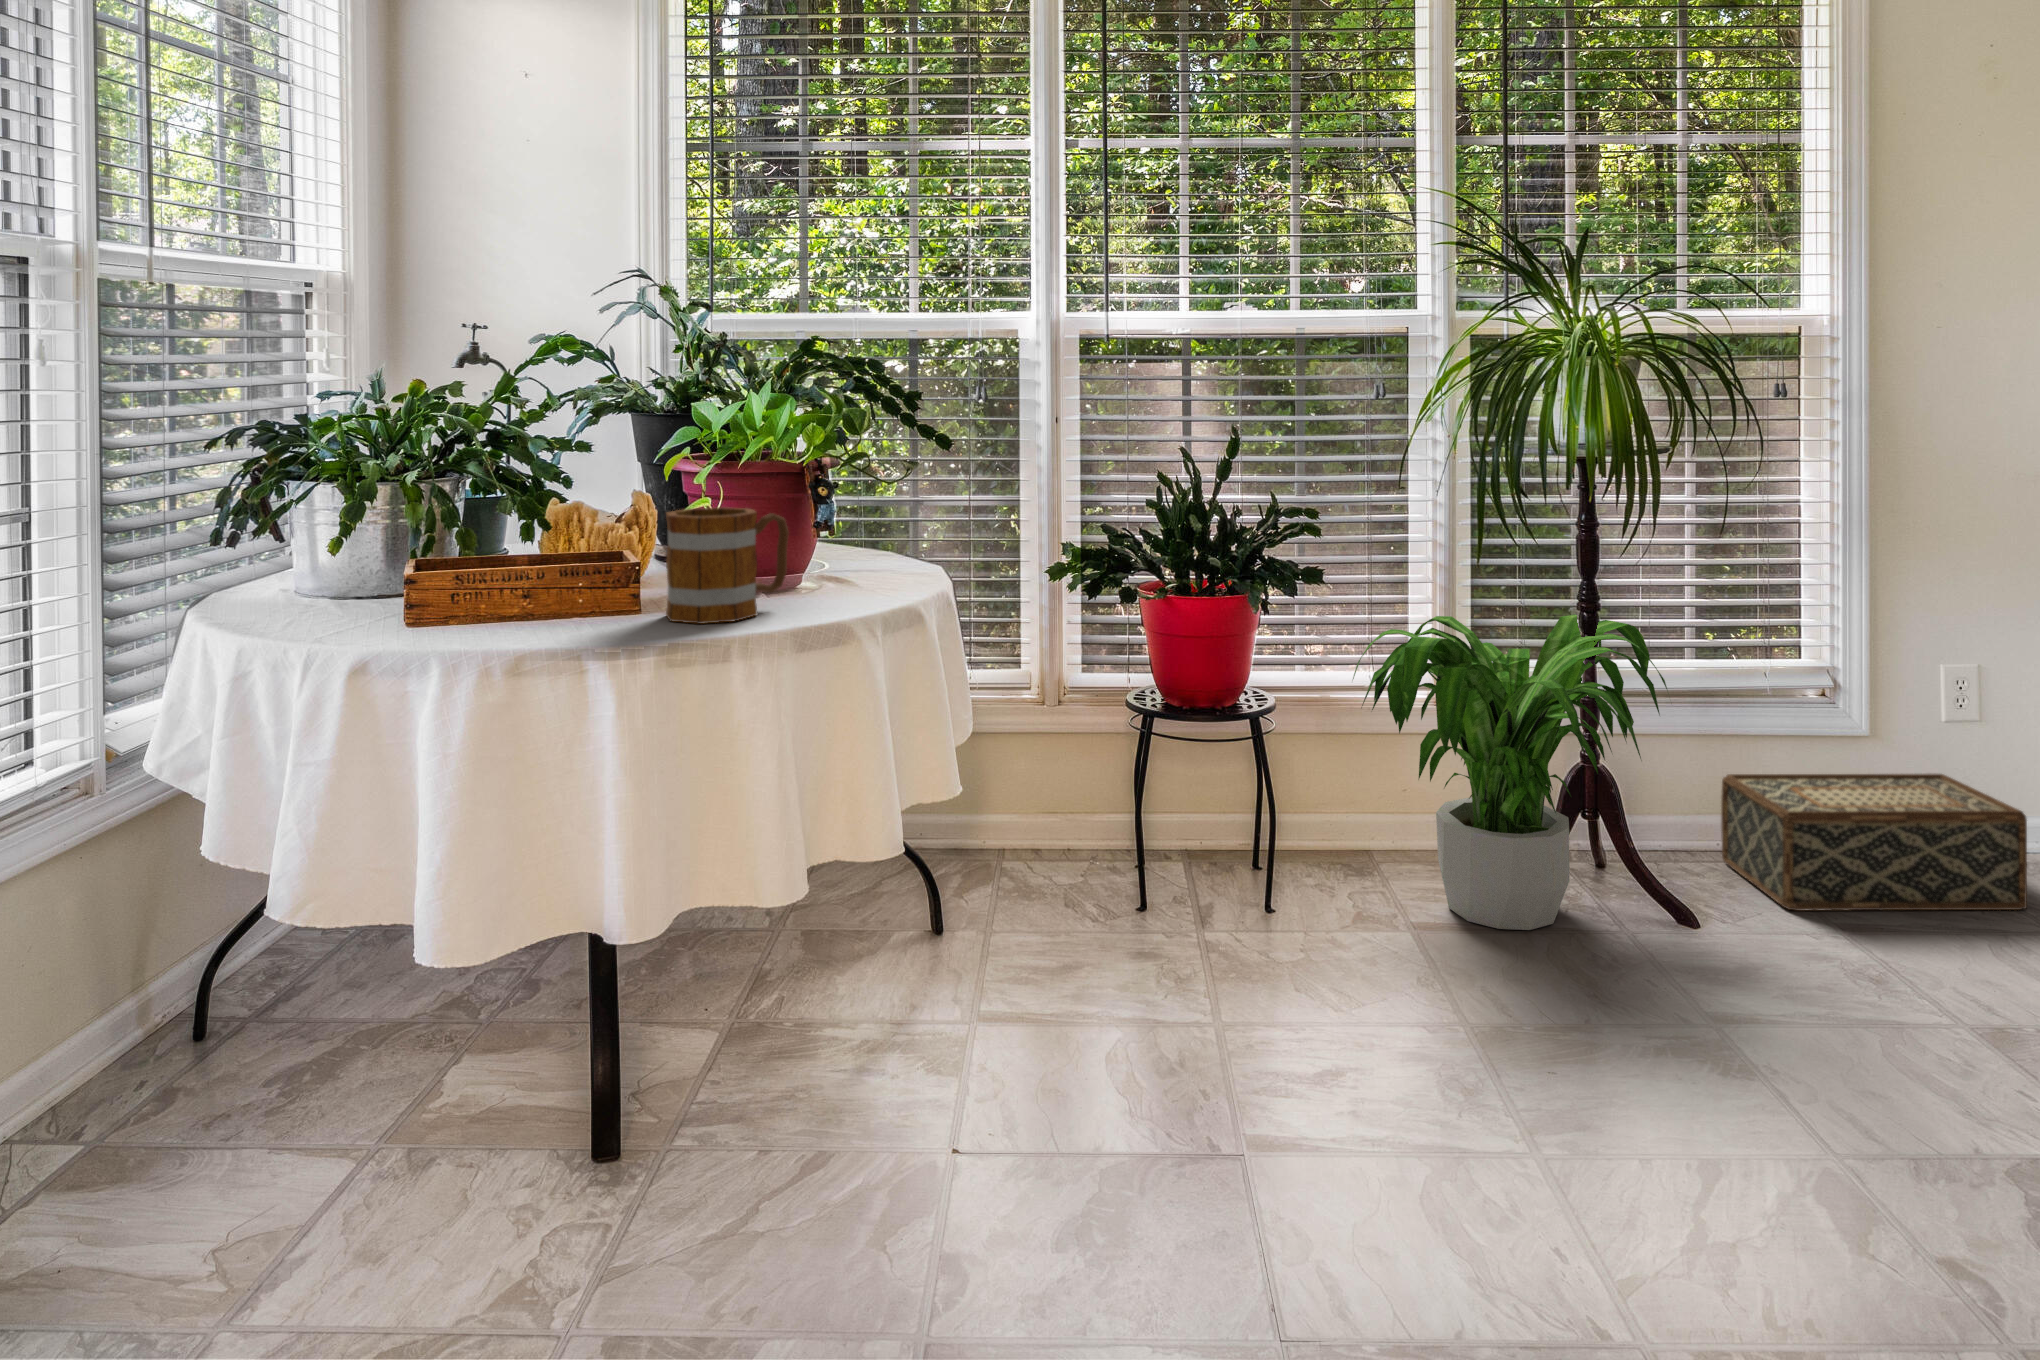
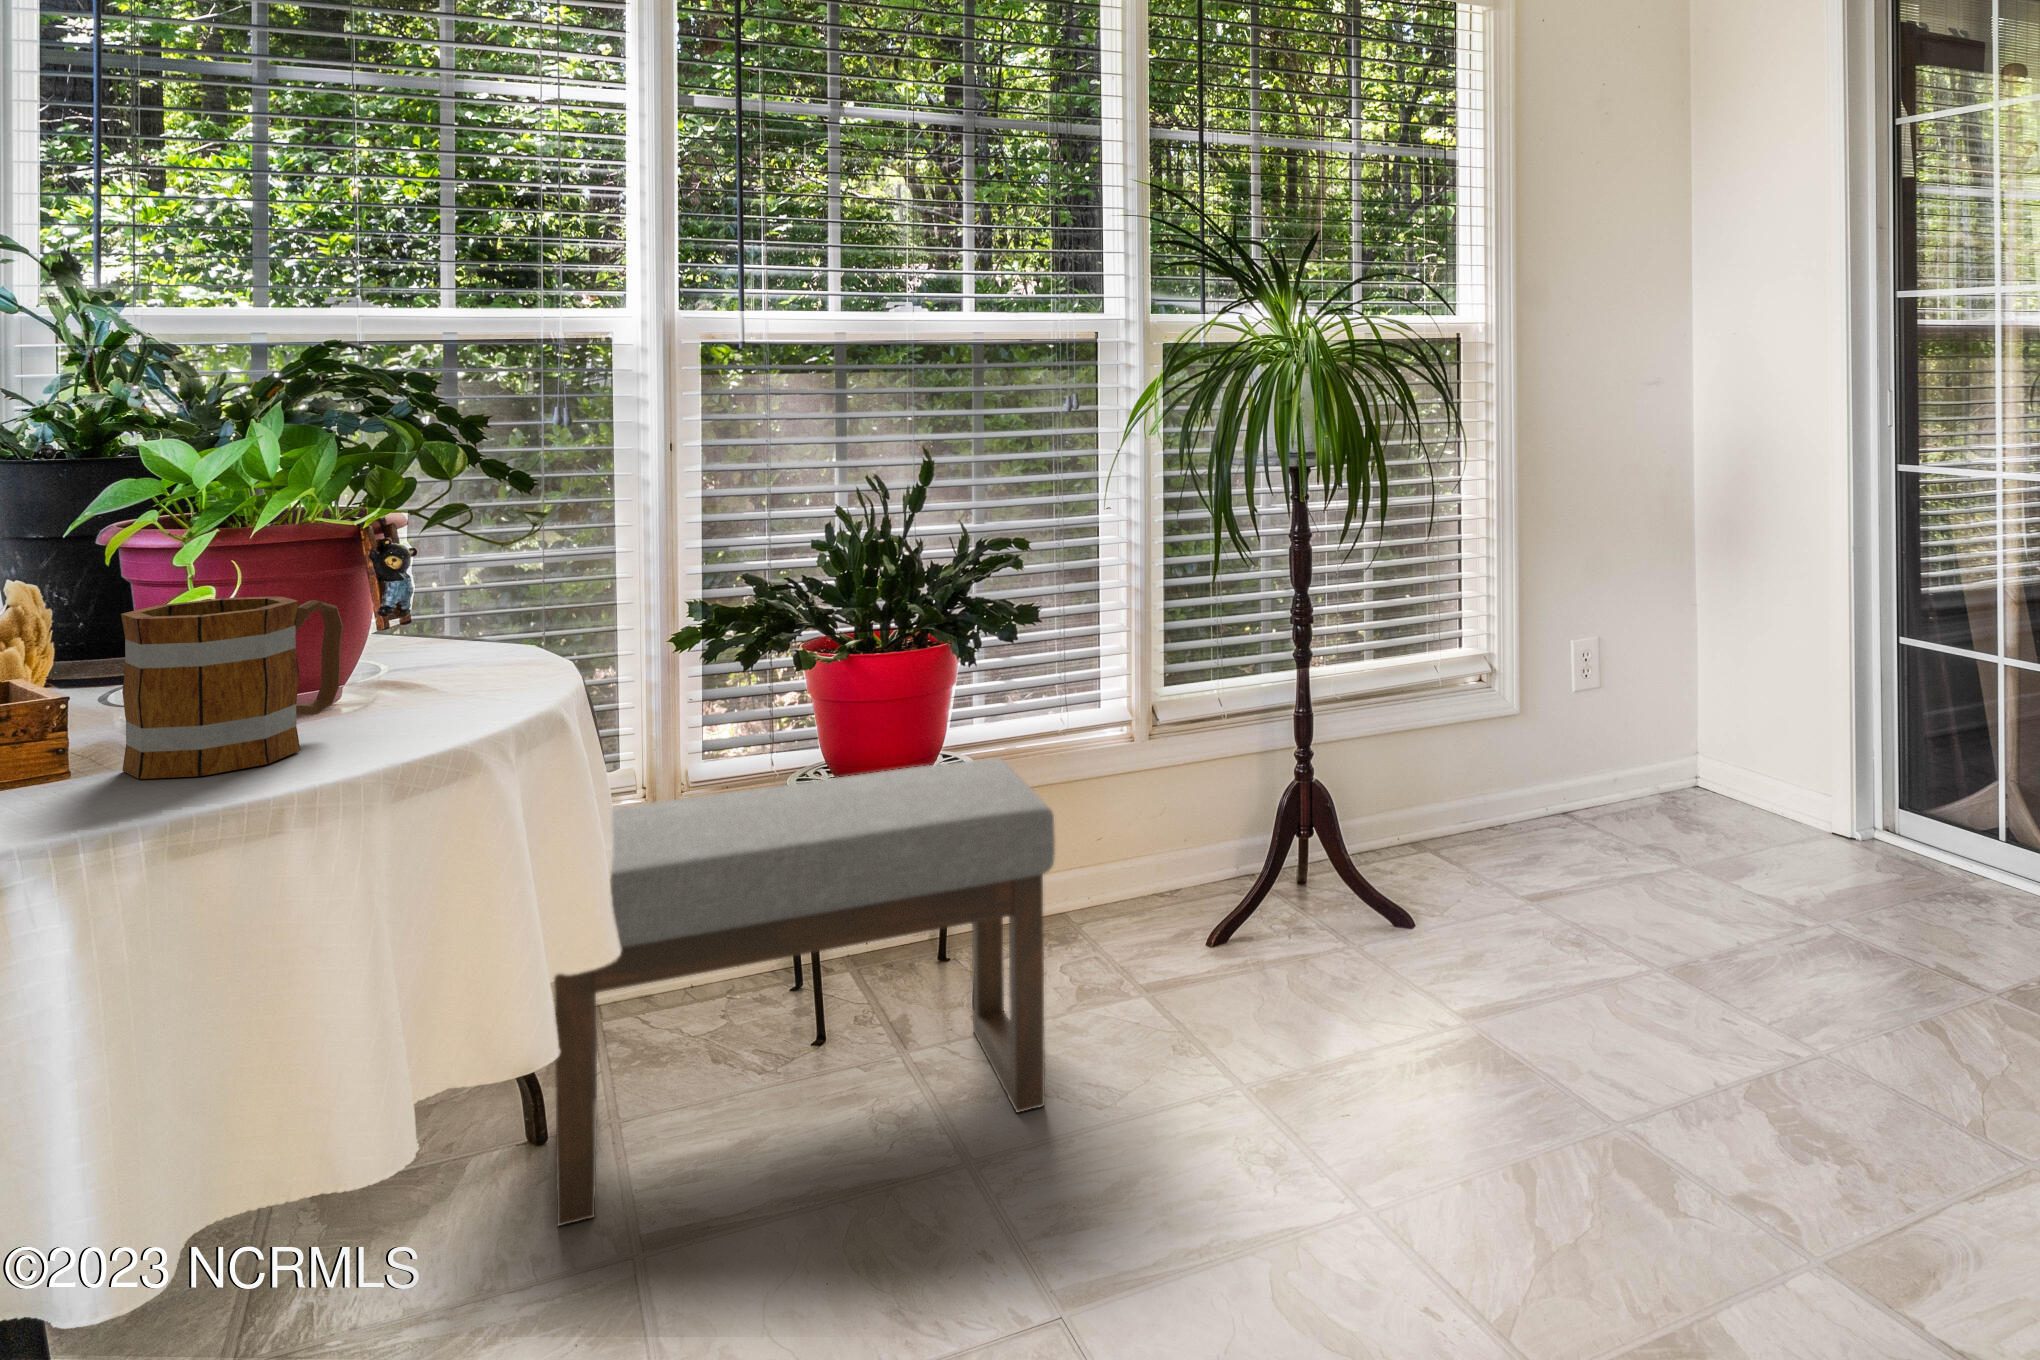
potted plant: present [1353,614,1667,930] -> none [1056,625,1395,968]
ottoman: none [930,695,1315,1008] -> present [554,758,1055,1226]
woven basket: present [1721,774,2027,911] -> none [1411,738,1655,888]

